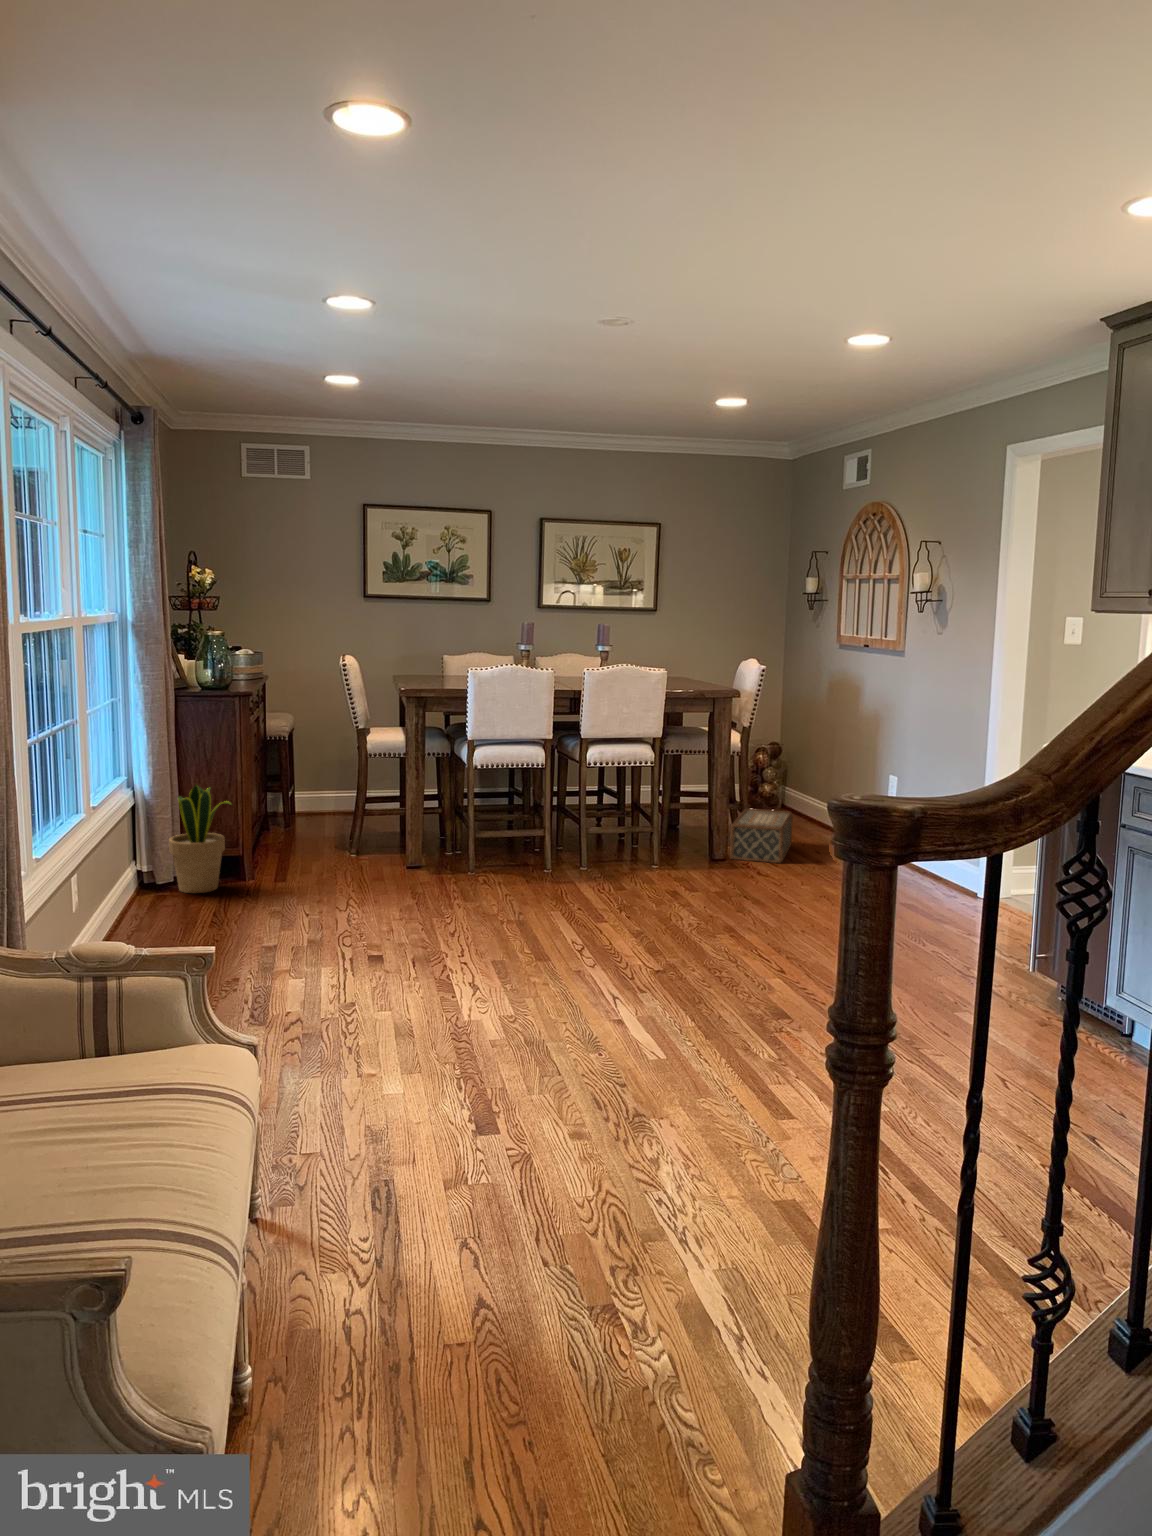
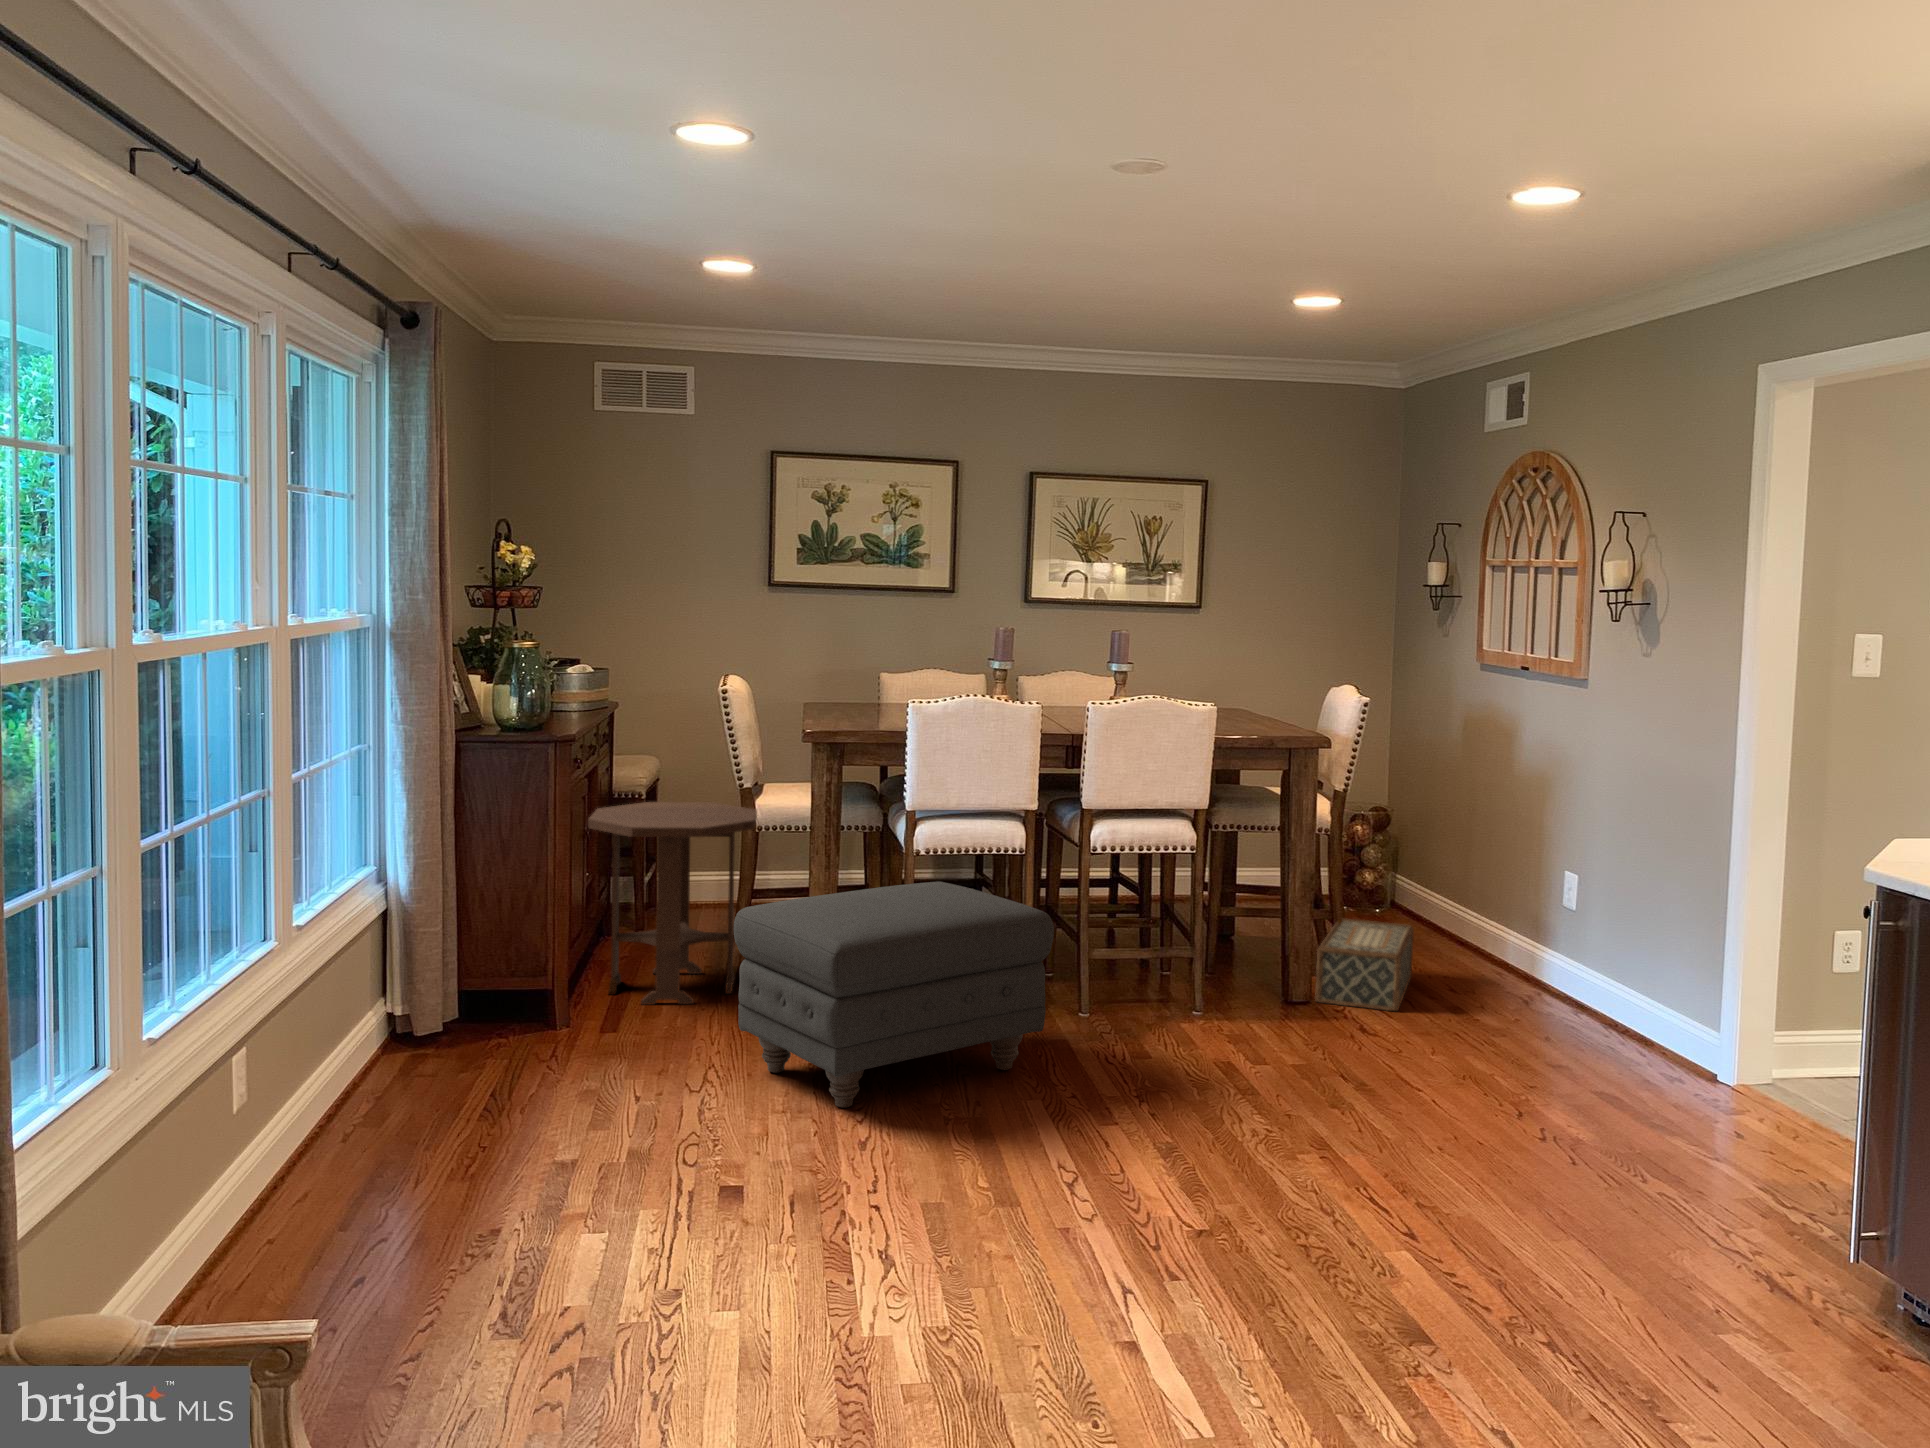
side table: none [260,739,369,866] -> present [588,802,757,1005]
ottoman: none [363,782,565,917] -> present [734,881,1054,1108]
potted plant: present [169,785,231,893] -> none [432,882,534,1054]

